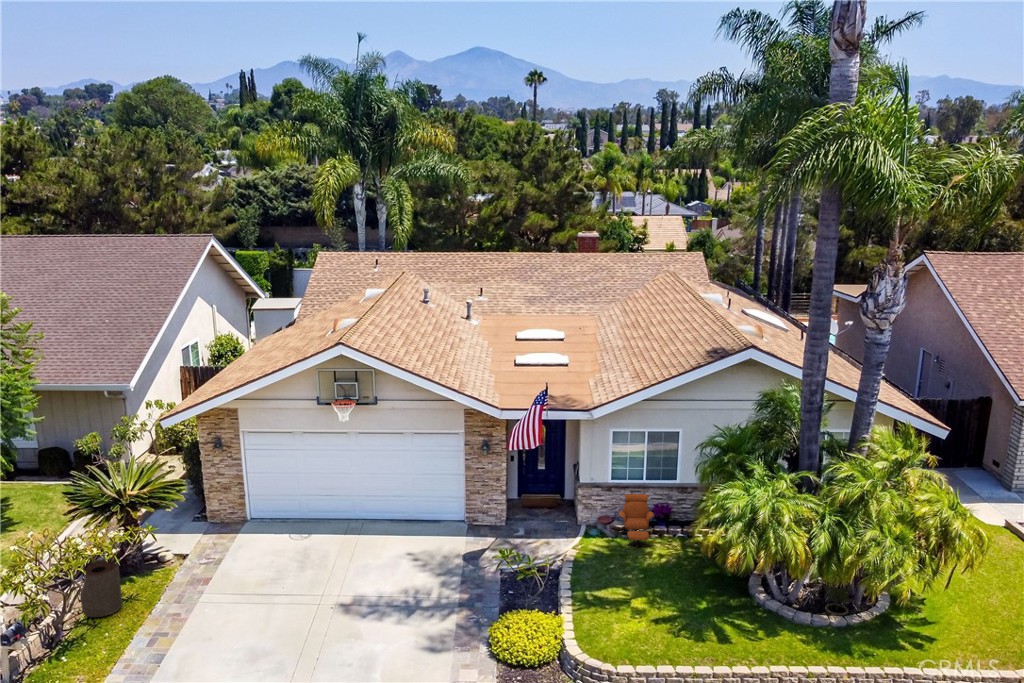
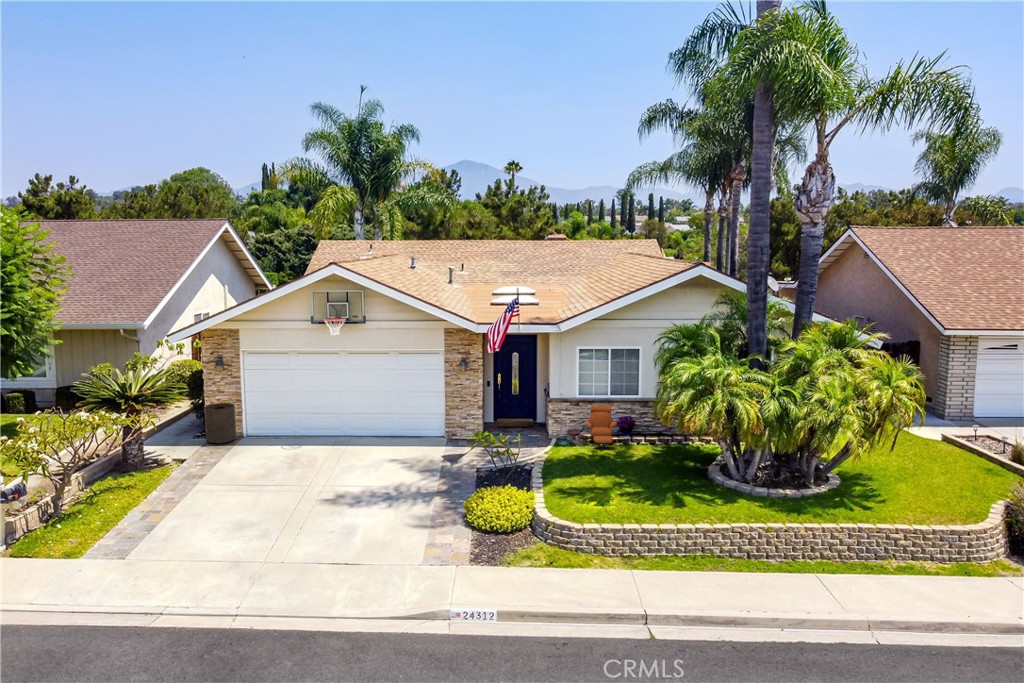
trash can: present [80,559,122,617] -> present [204,403,236,443]
potted tree: present [825,586,850,615] -> none [776,452,803,491]

